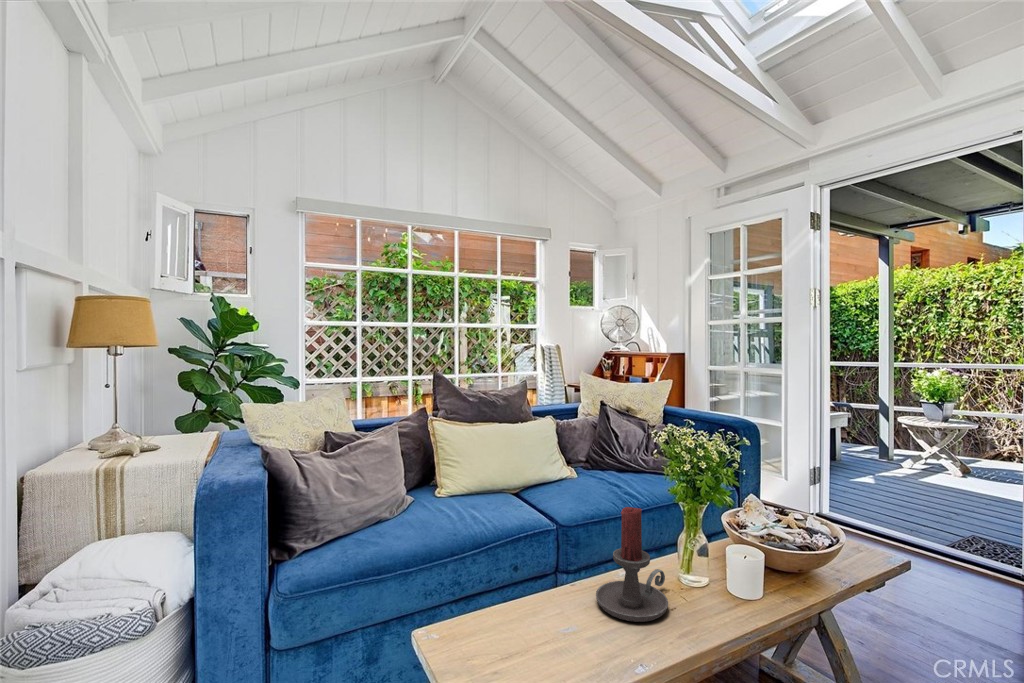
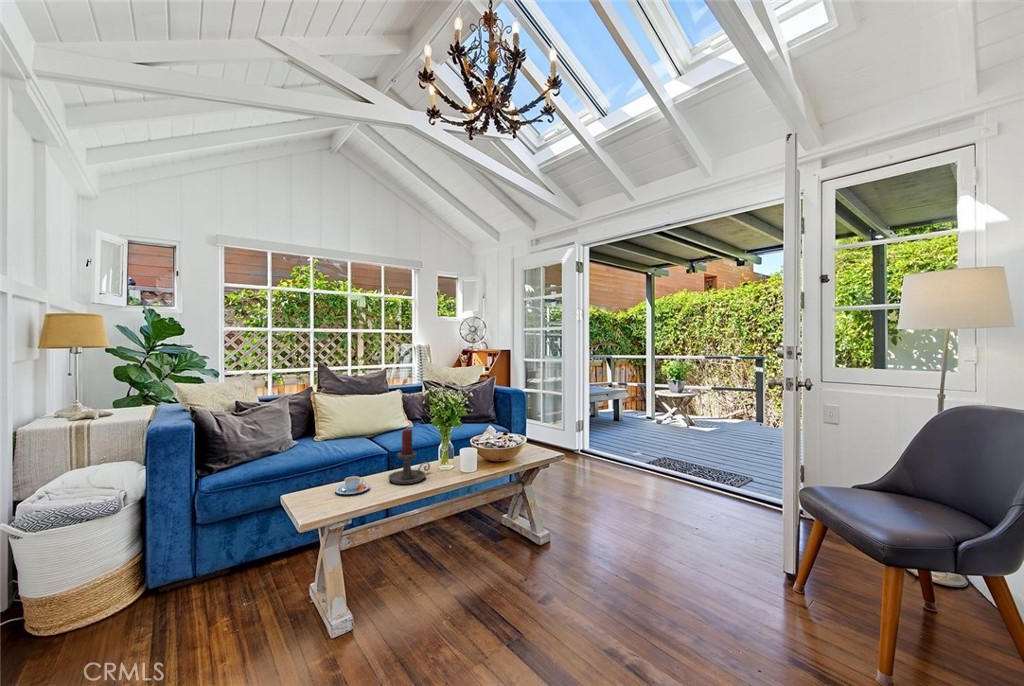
teacup: none [509,600,573,646] -> present [335,476,370,494]

